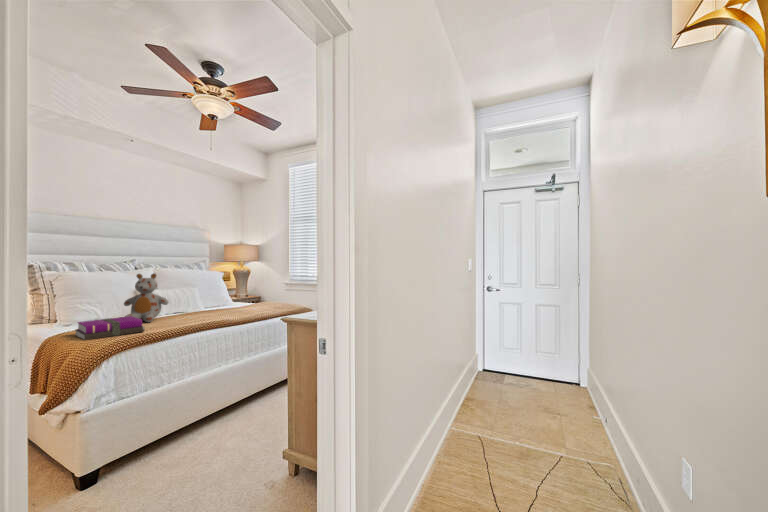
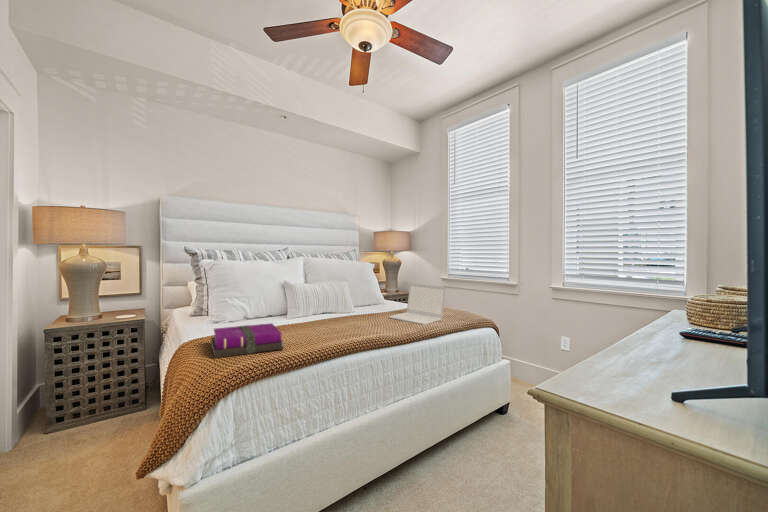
stuffed bear: present [124,273,168,322] -> none [267,266,316,329]
laptop: none [234,285,280,313] -> present [389,283,446,325]

